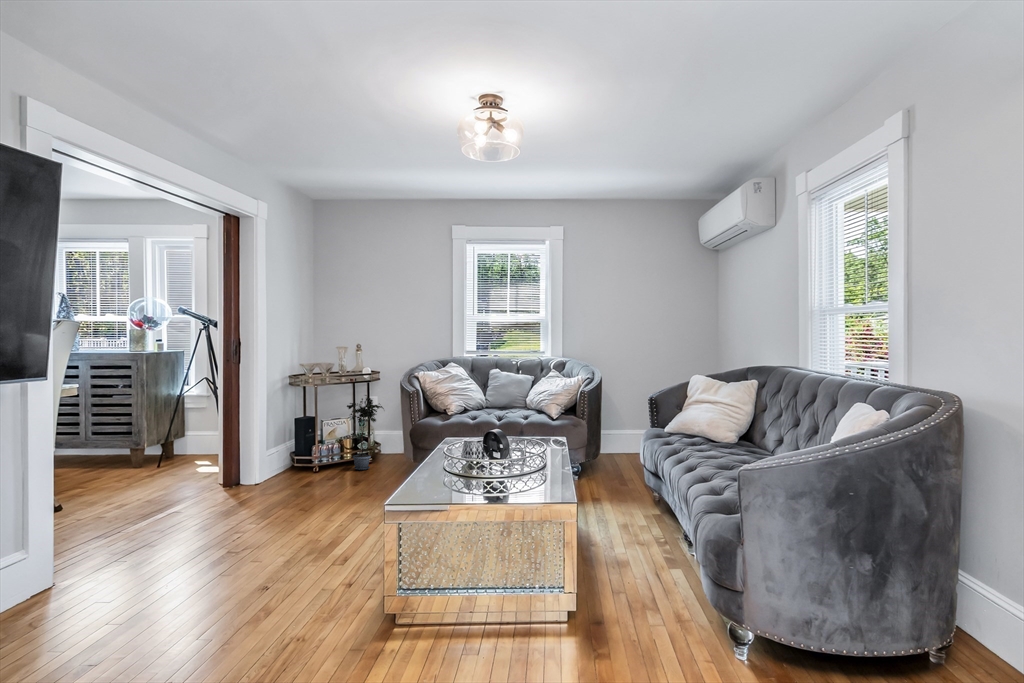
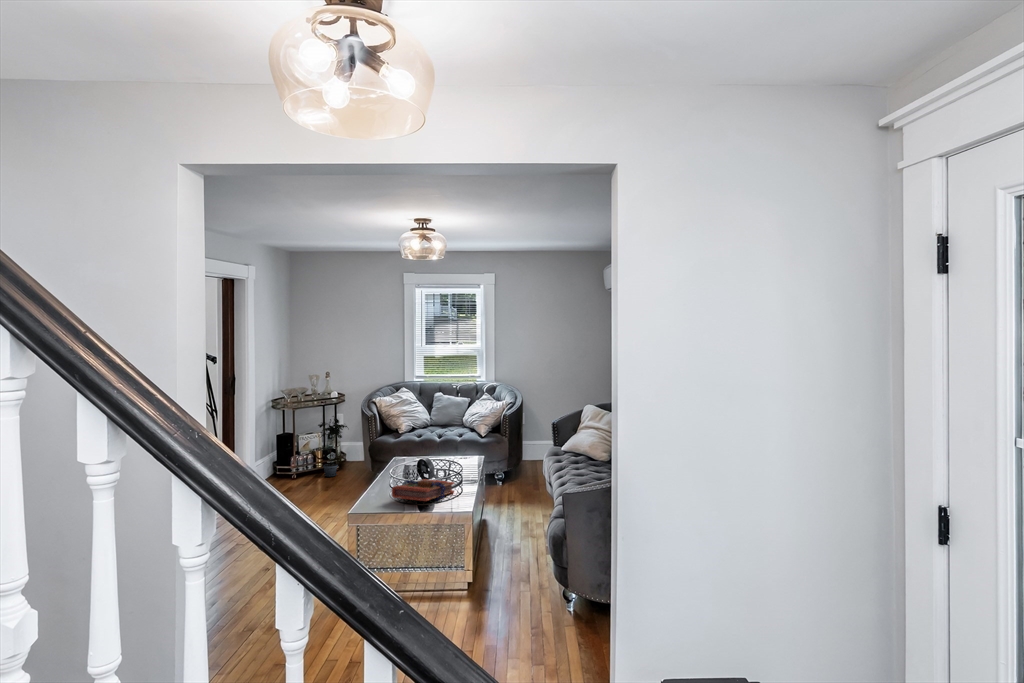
book: none [449,455,539,485] -> present [391,479,454,501]

